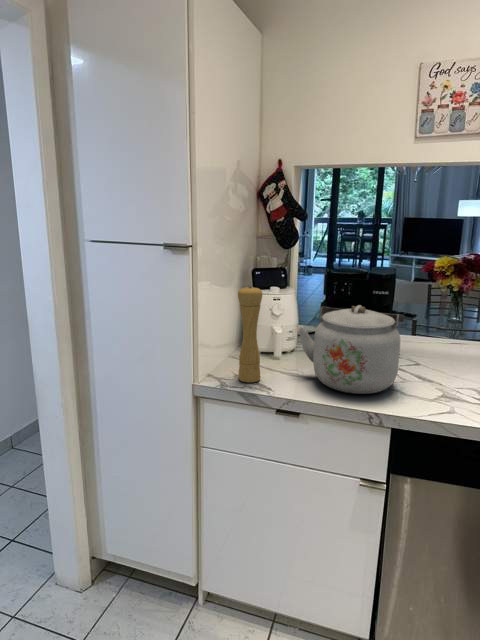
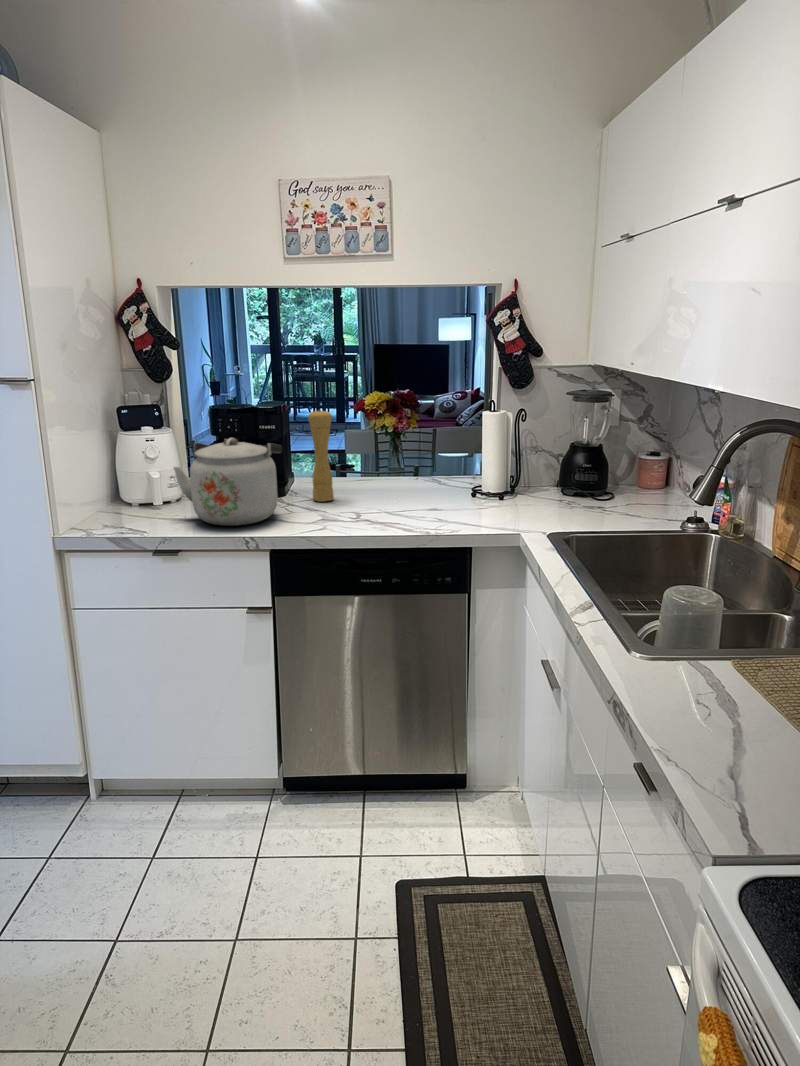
pepper mill: present [238,286,263,382] -> present [308,410,334,502]

